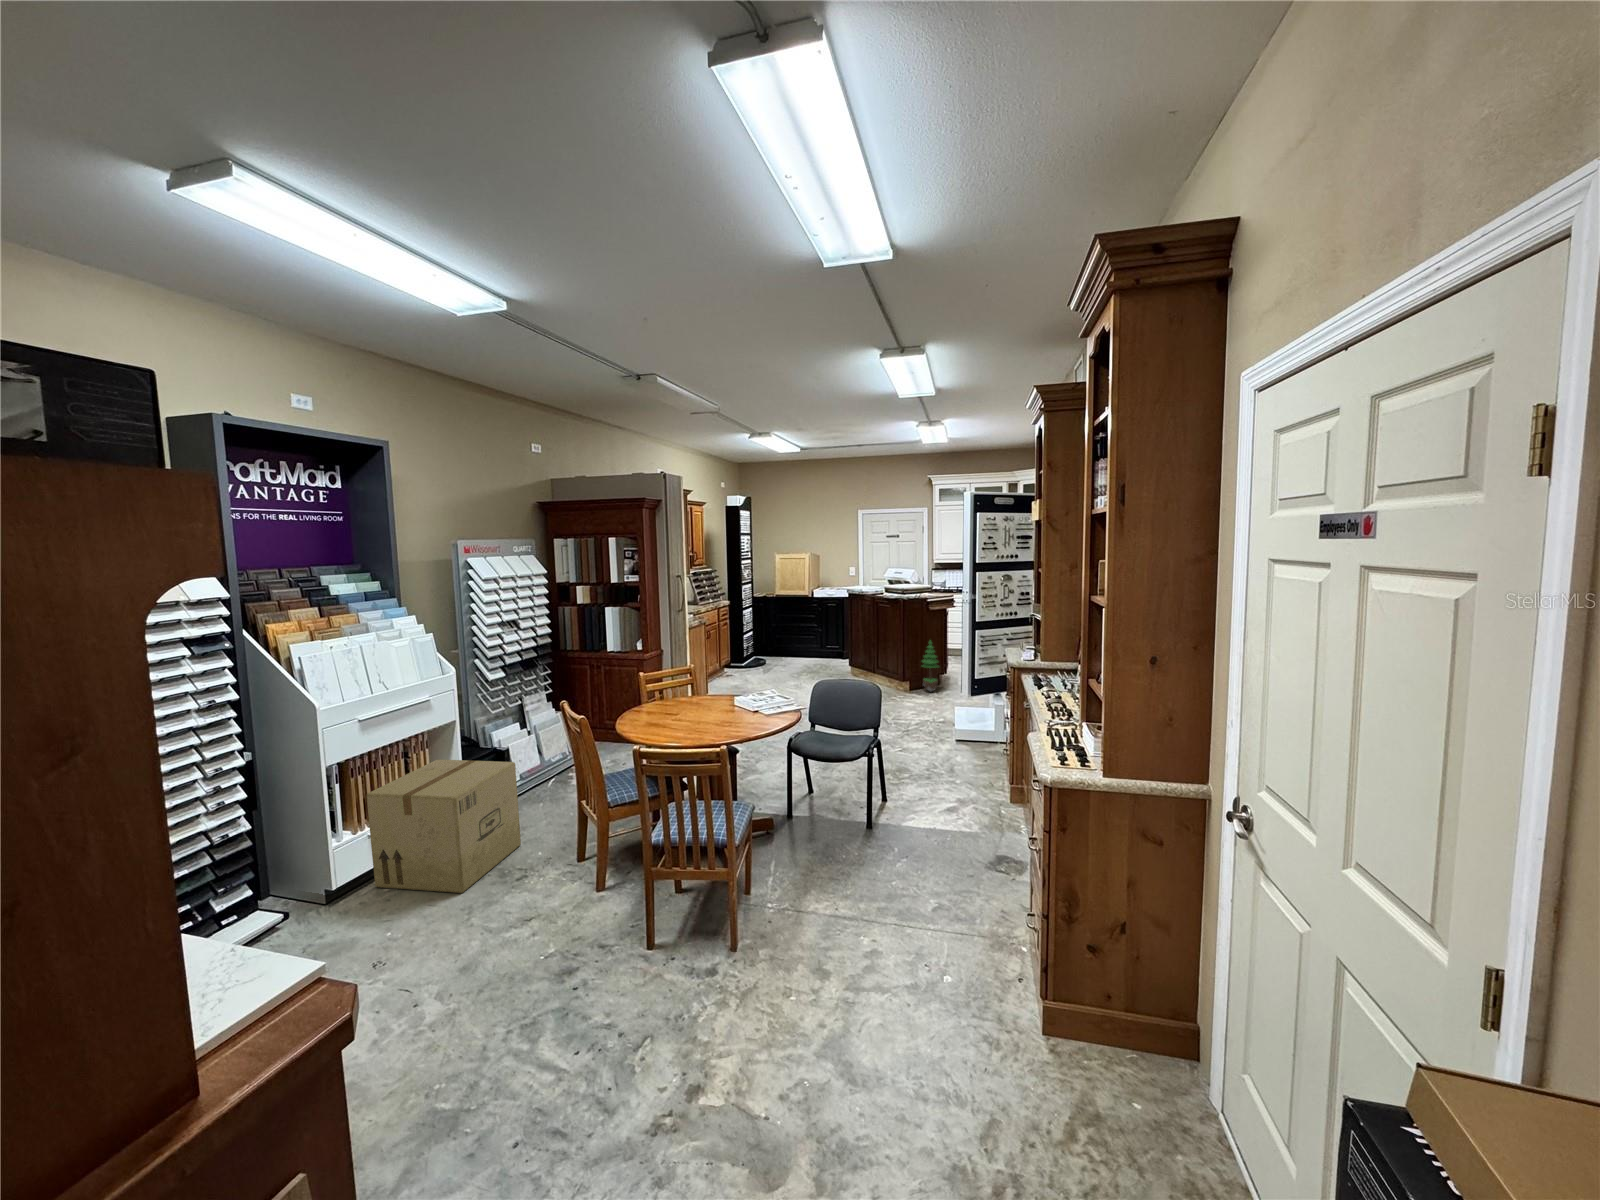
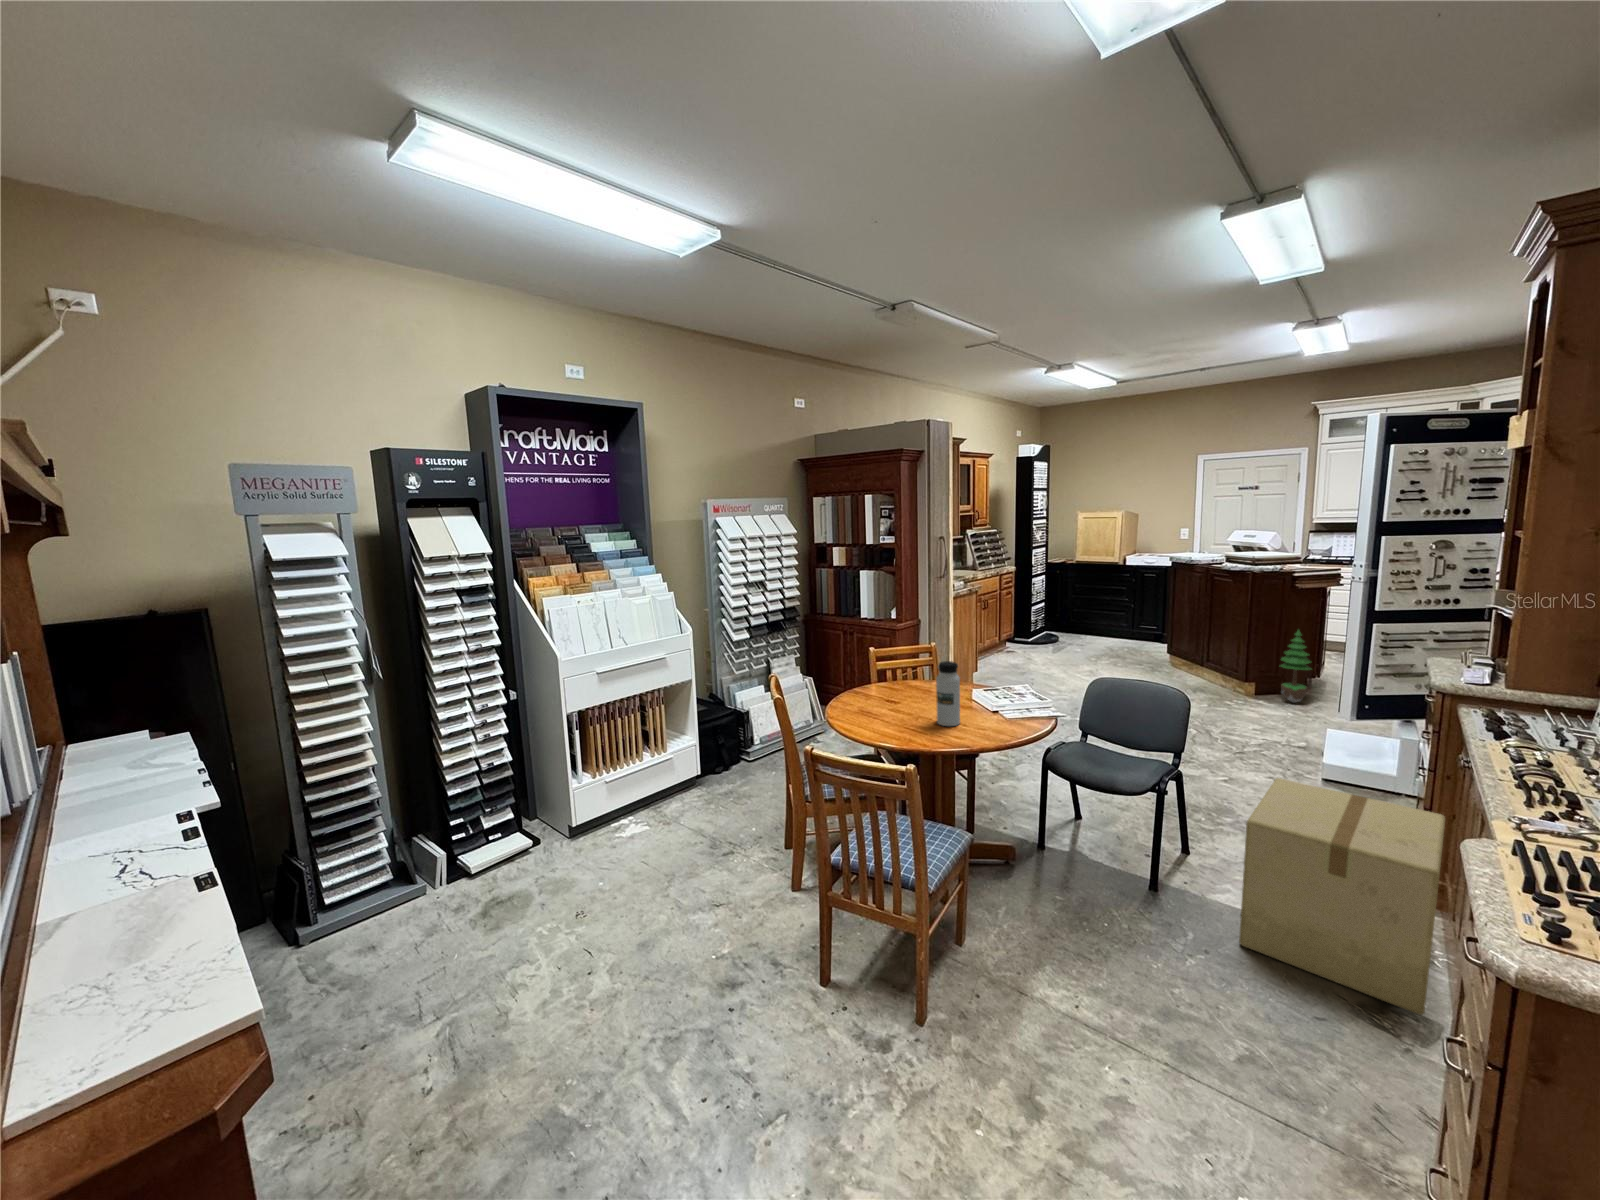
water bottle: none [715,673,735,724] -> present [936,661,960,726]
cardboard box: present [367,759,521,893] -> present [1239,778,1445,1015]

